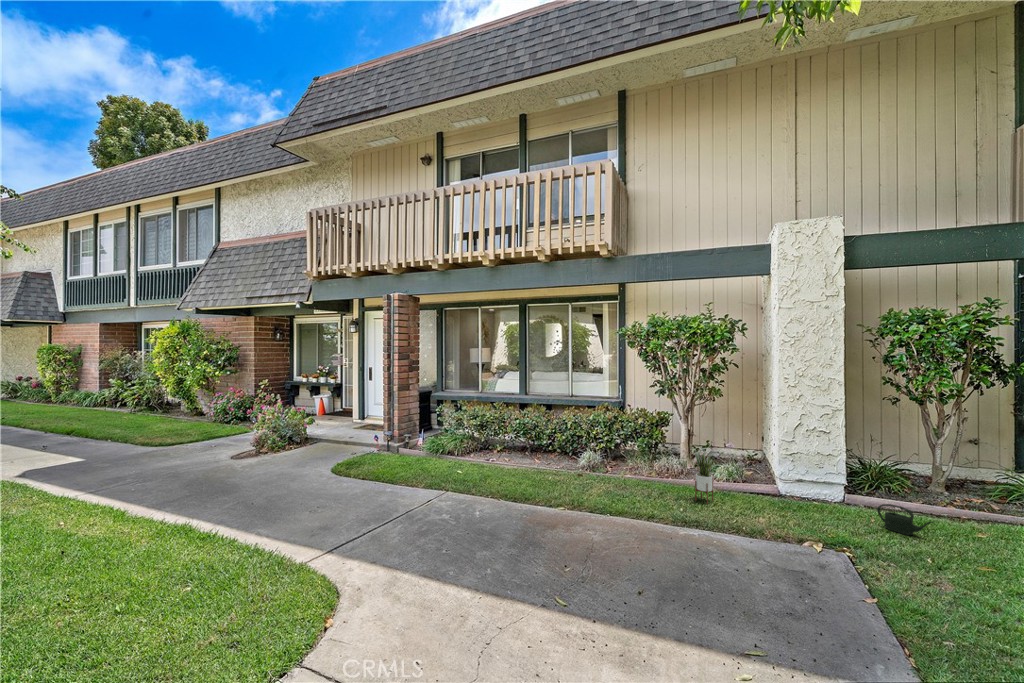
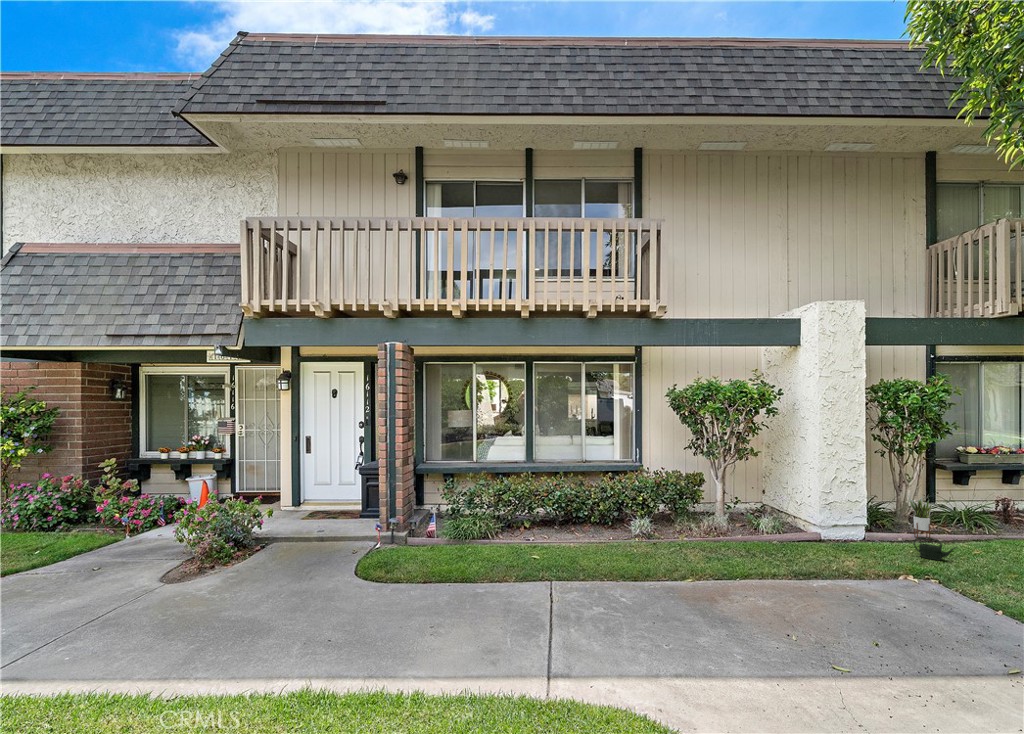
potted plant: present [695,450,713,504] -> present [908,496,932,541]

